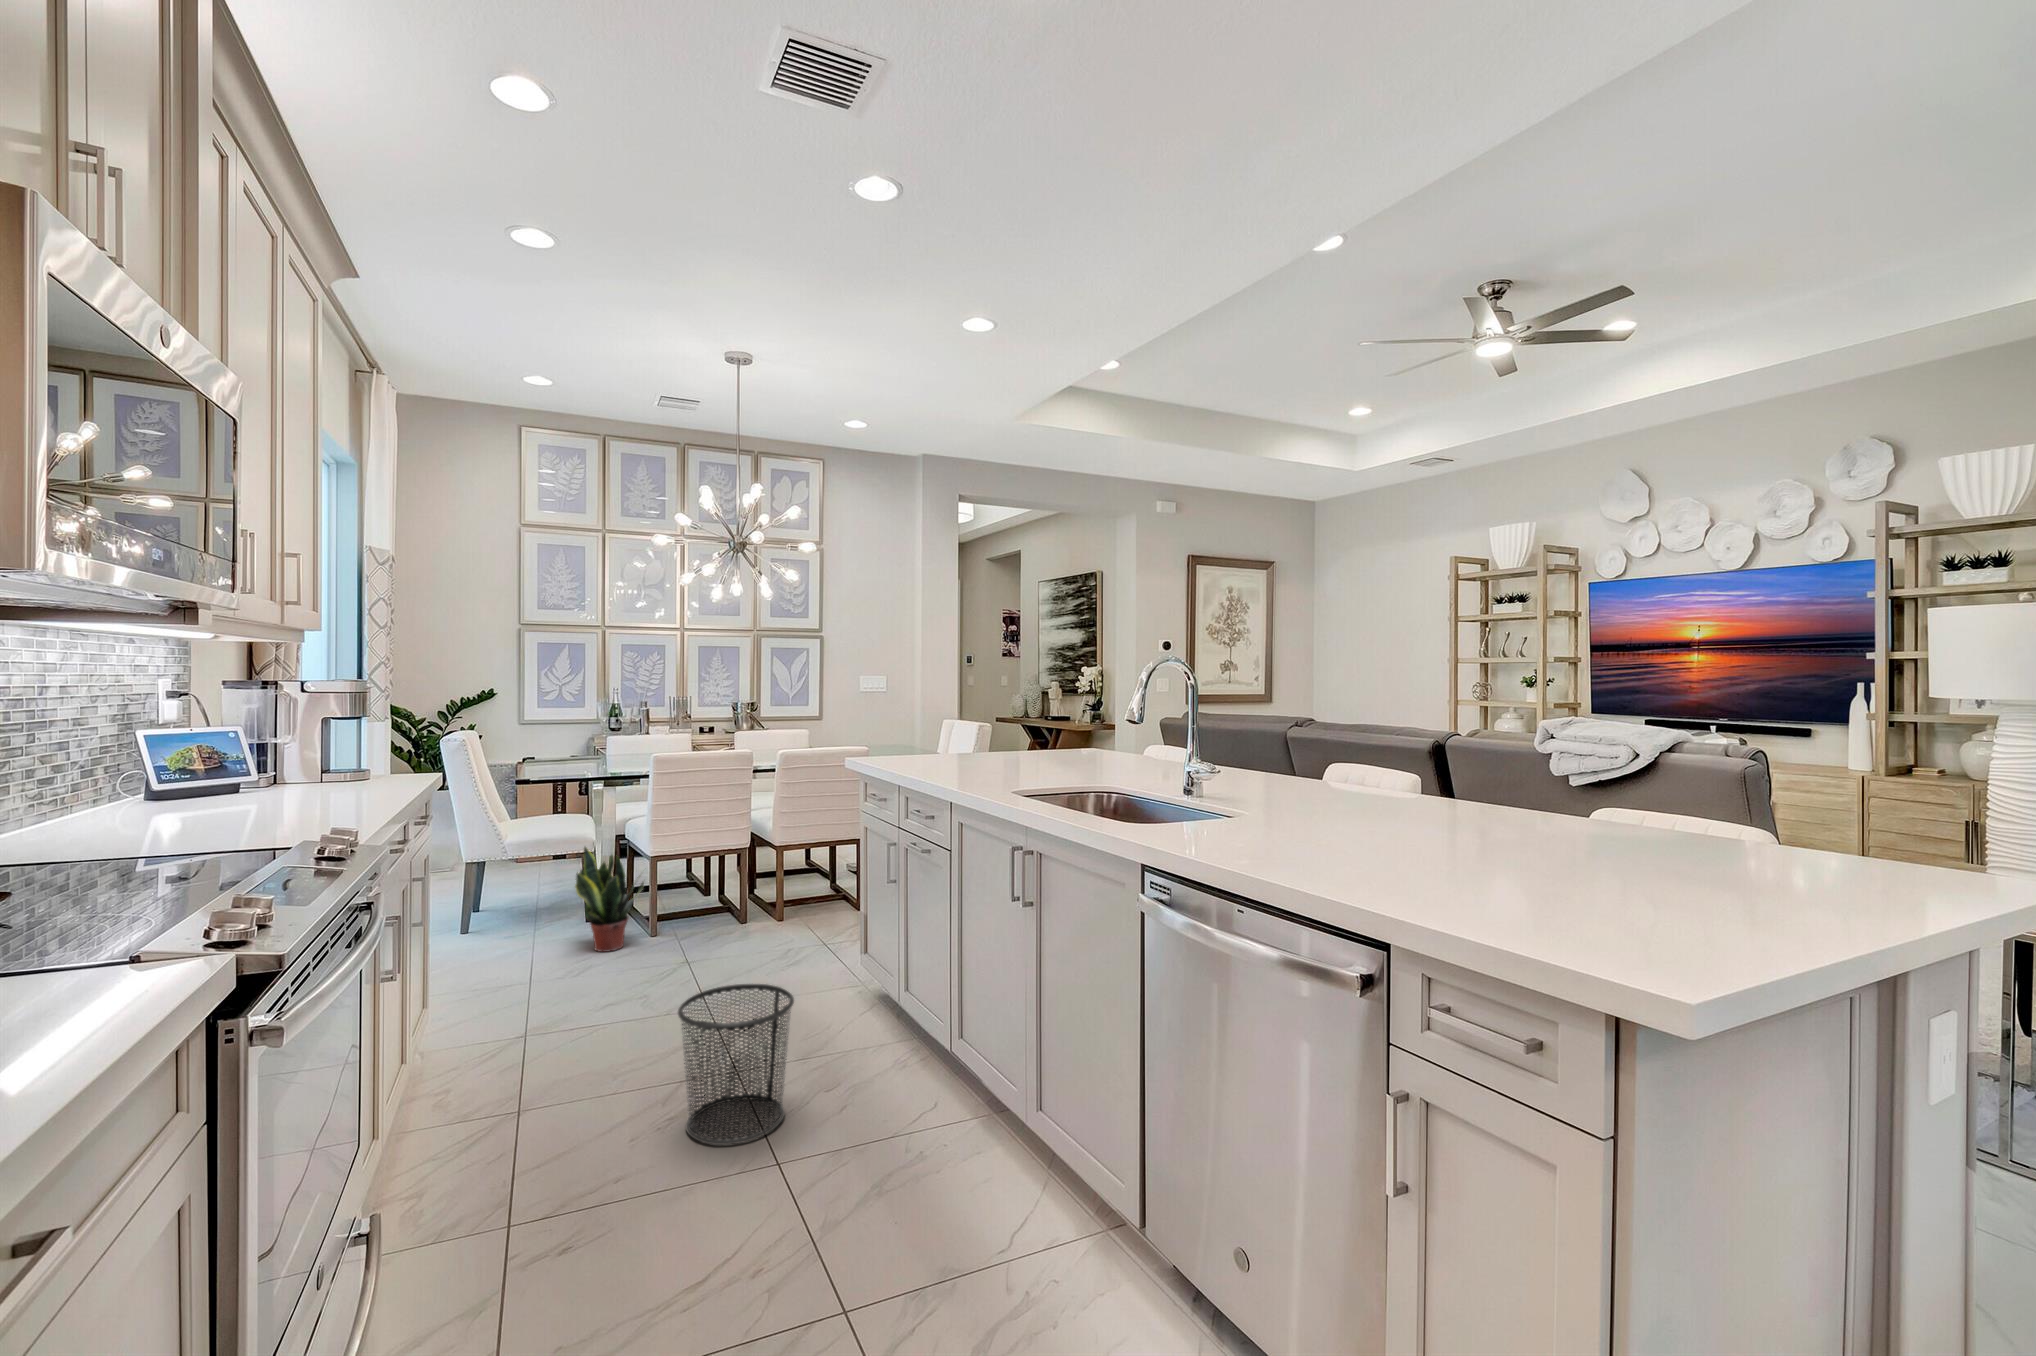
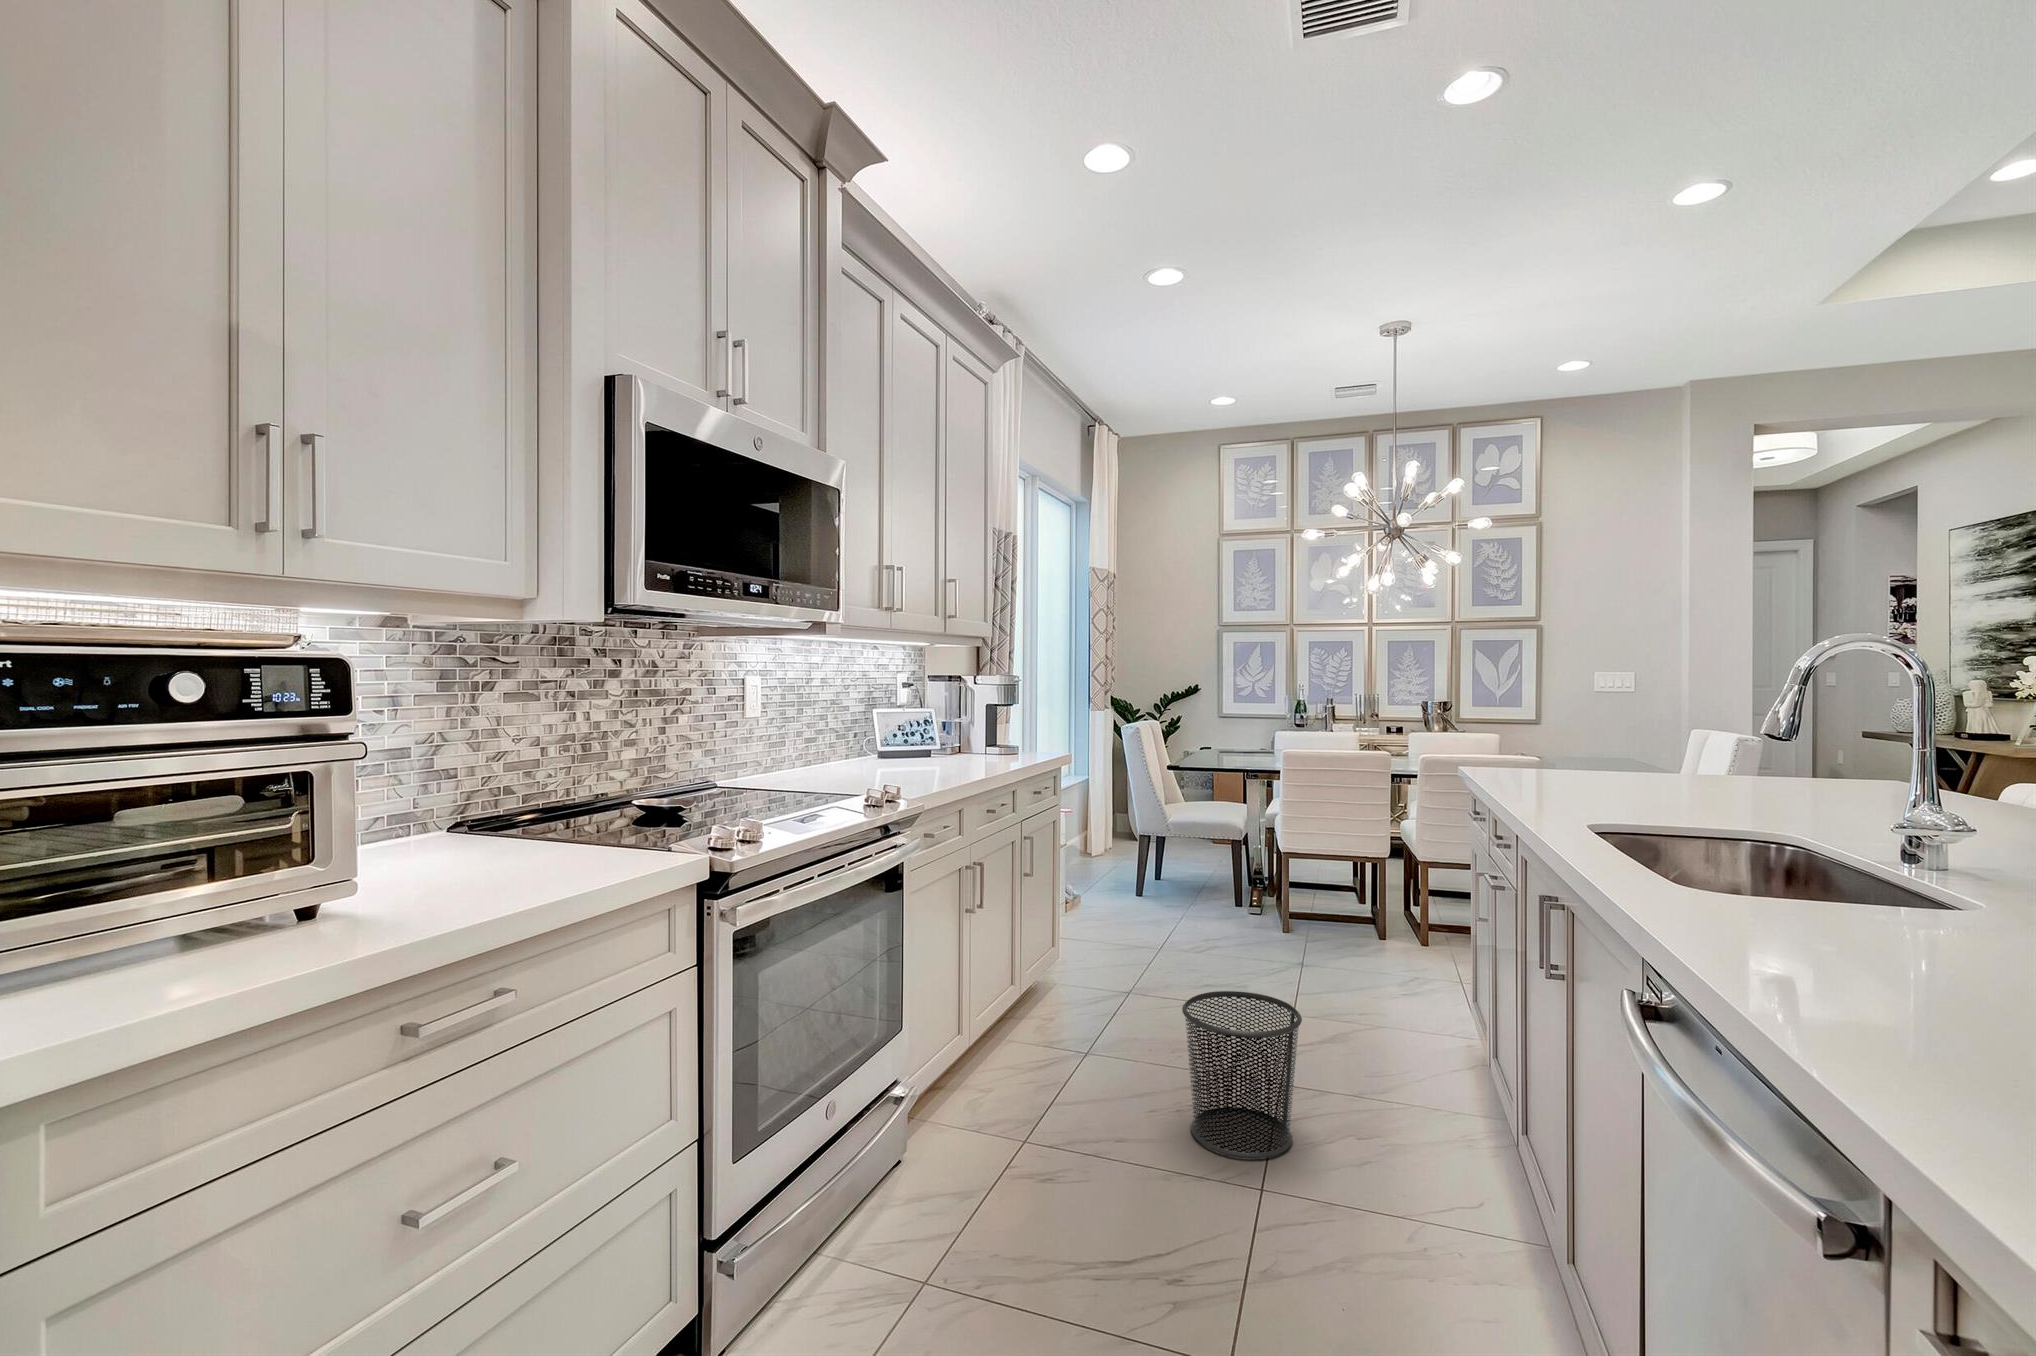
potted plant: present [575,847,644,952] -> none [1204,835,1277,942]

